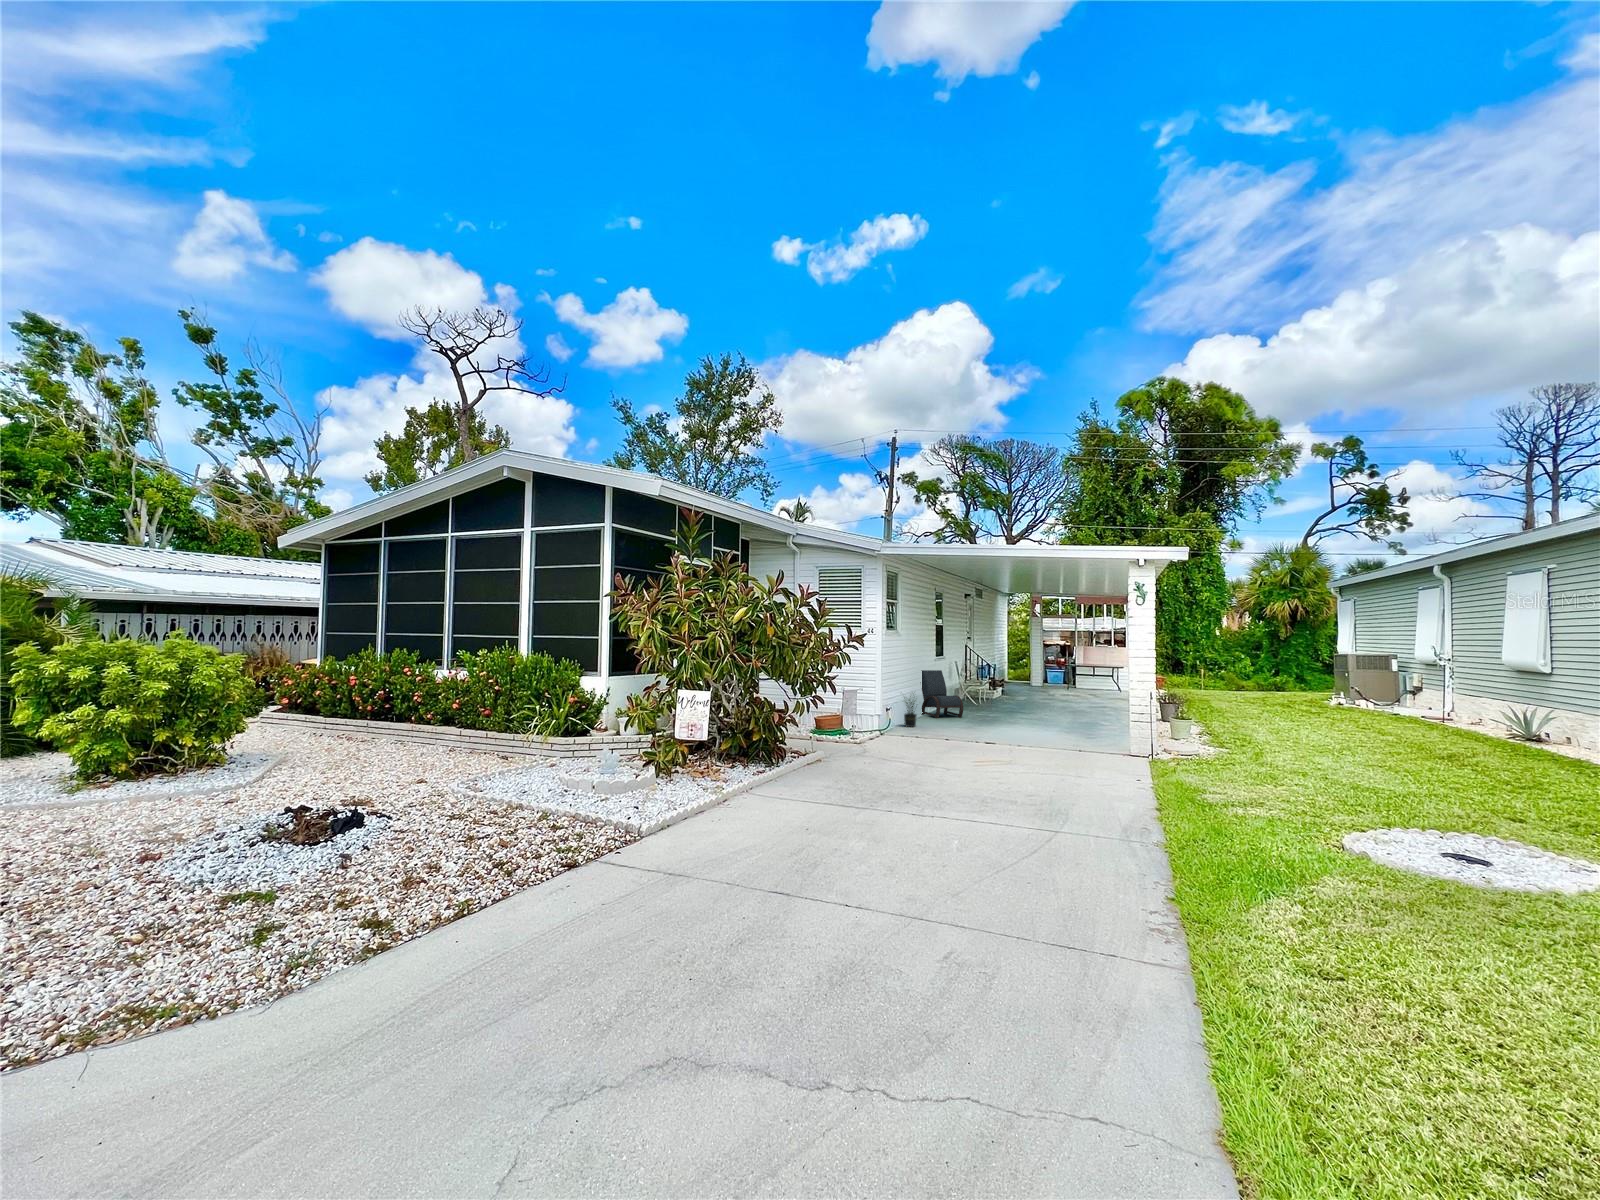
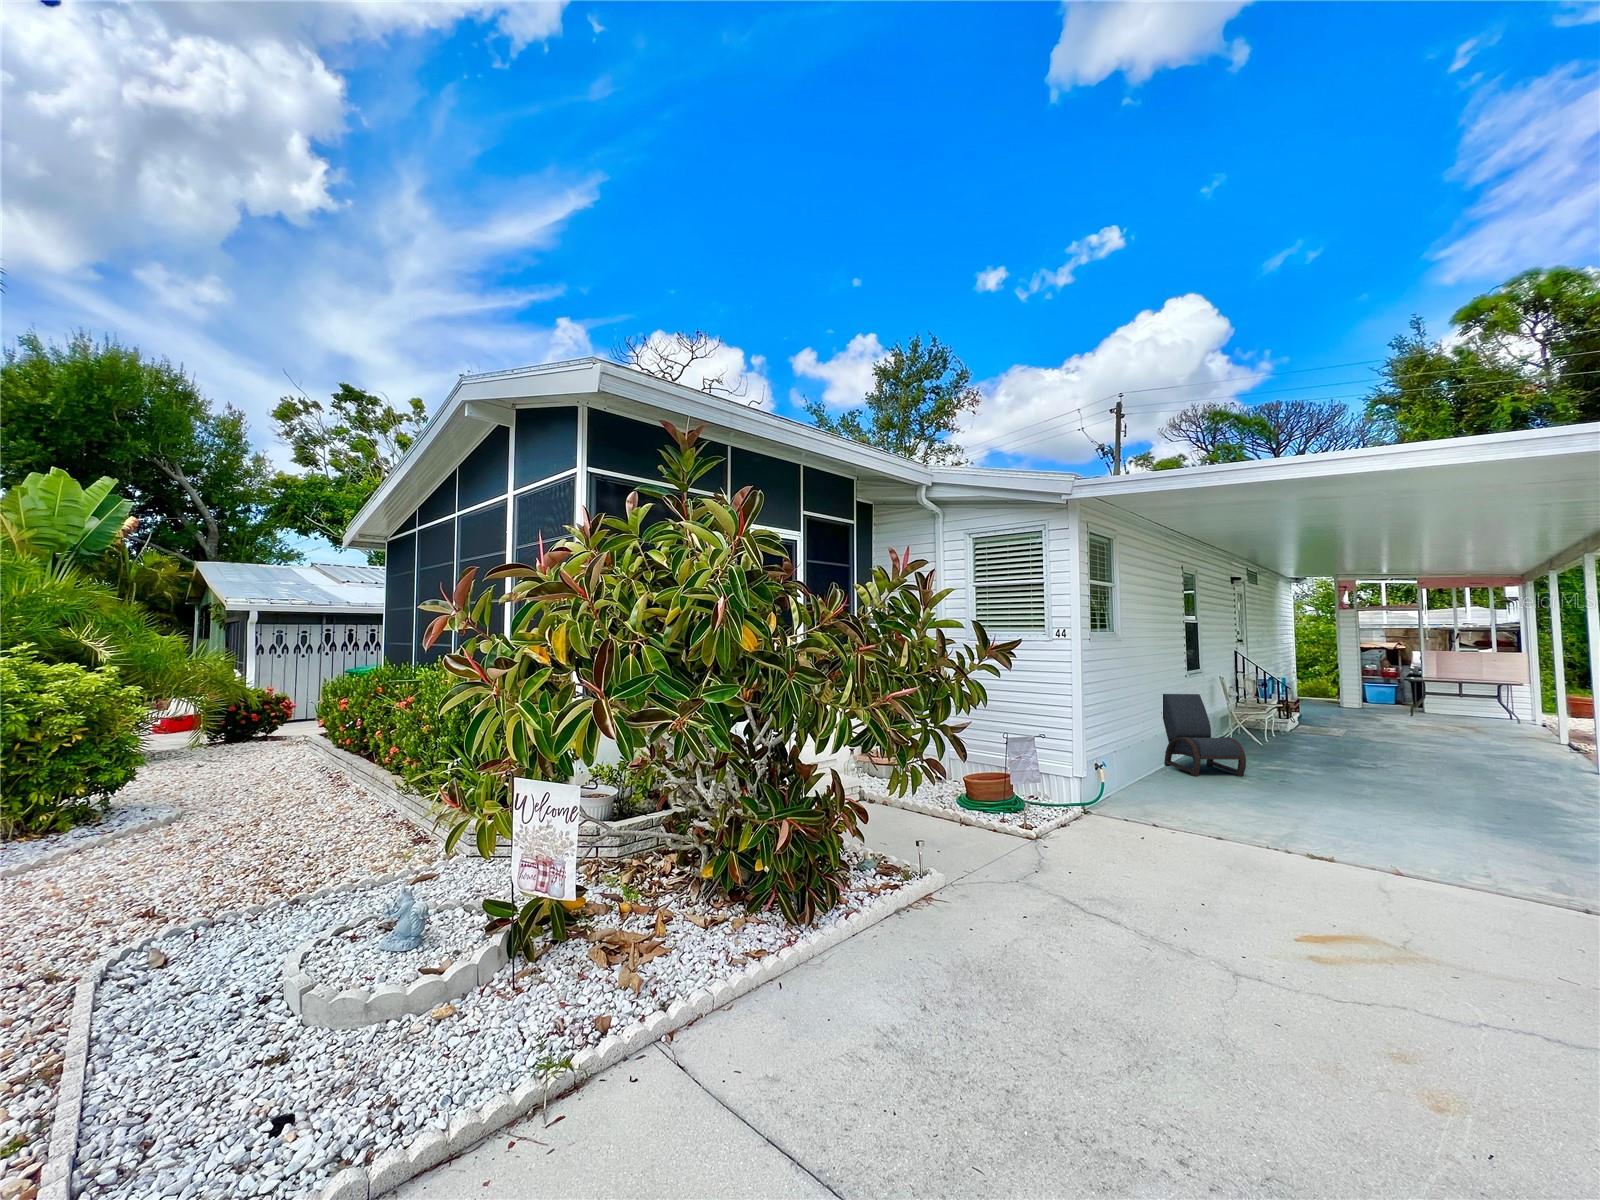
potted plant: present [904,696,917,727] -> none [1118,731,1164,798]

